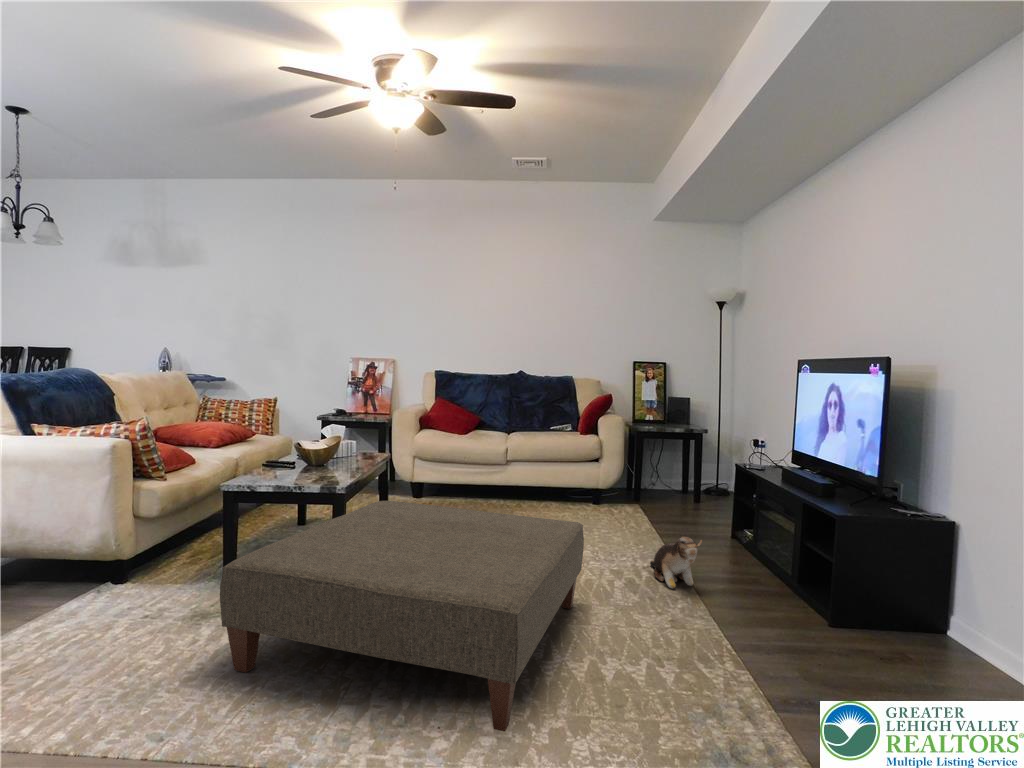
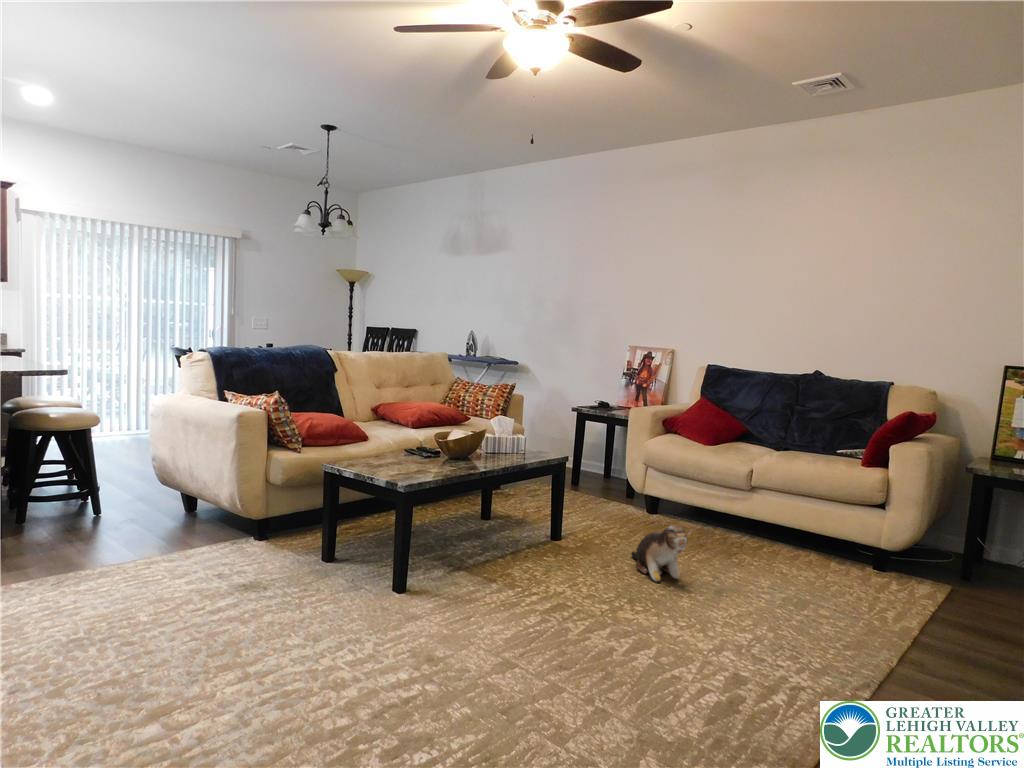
ottoman: present [220,501,584,732] -> none [147,476,564,731]

